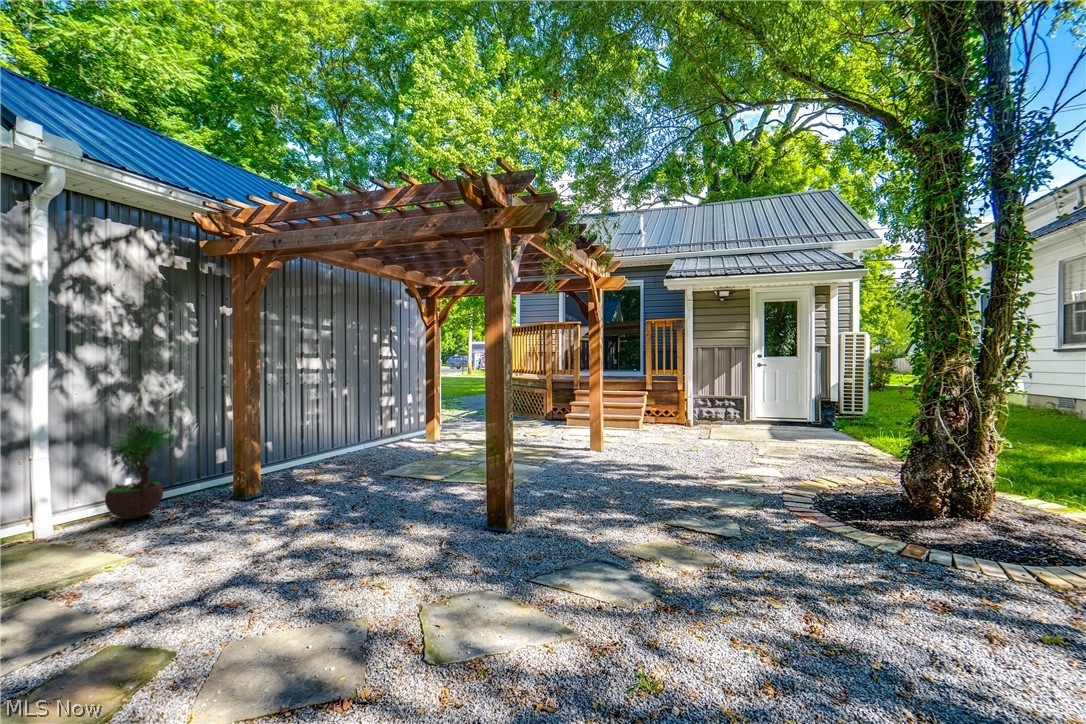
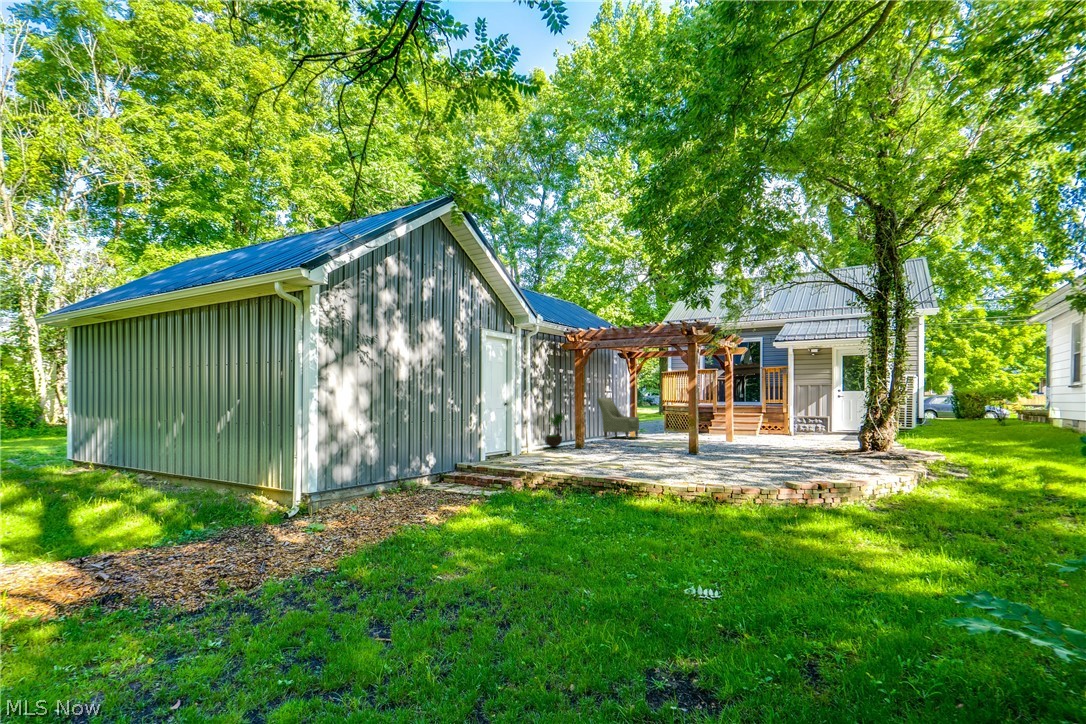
chair: none [344,373,433,457] -> present [597,398,639,439]

